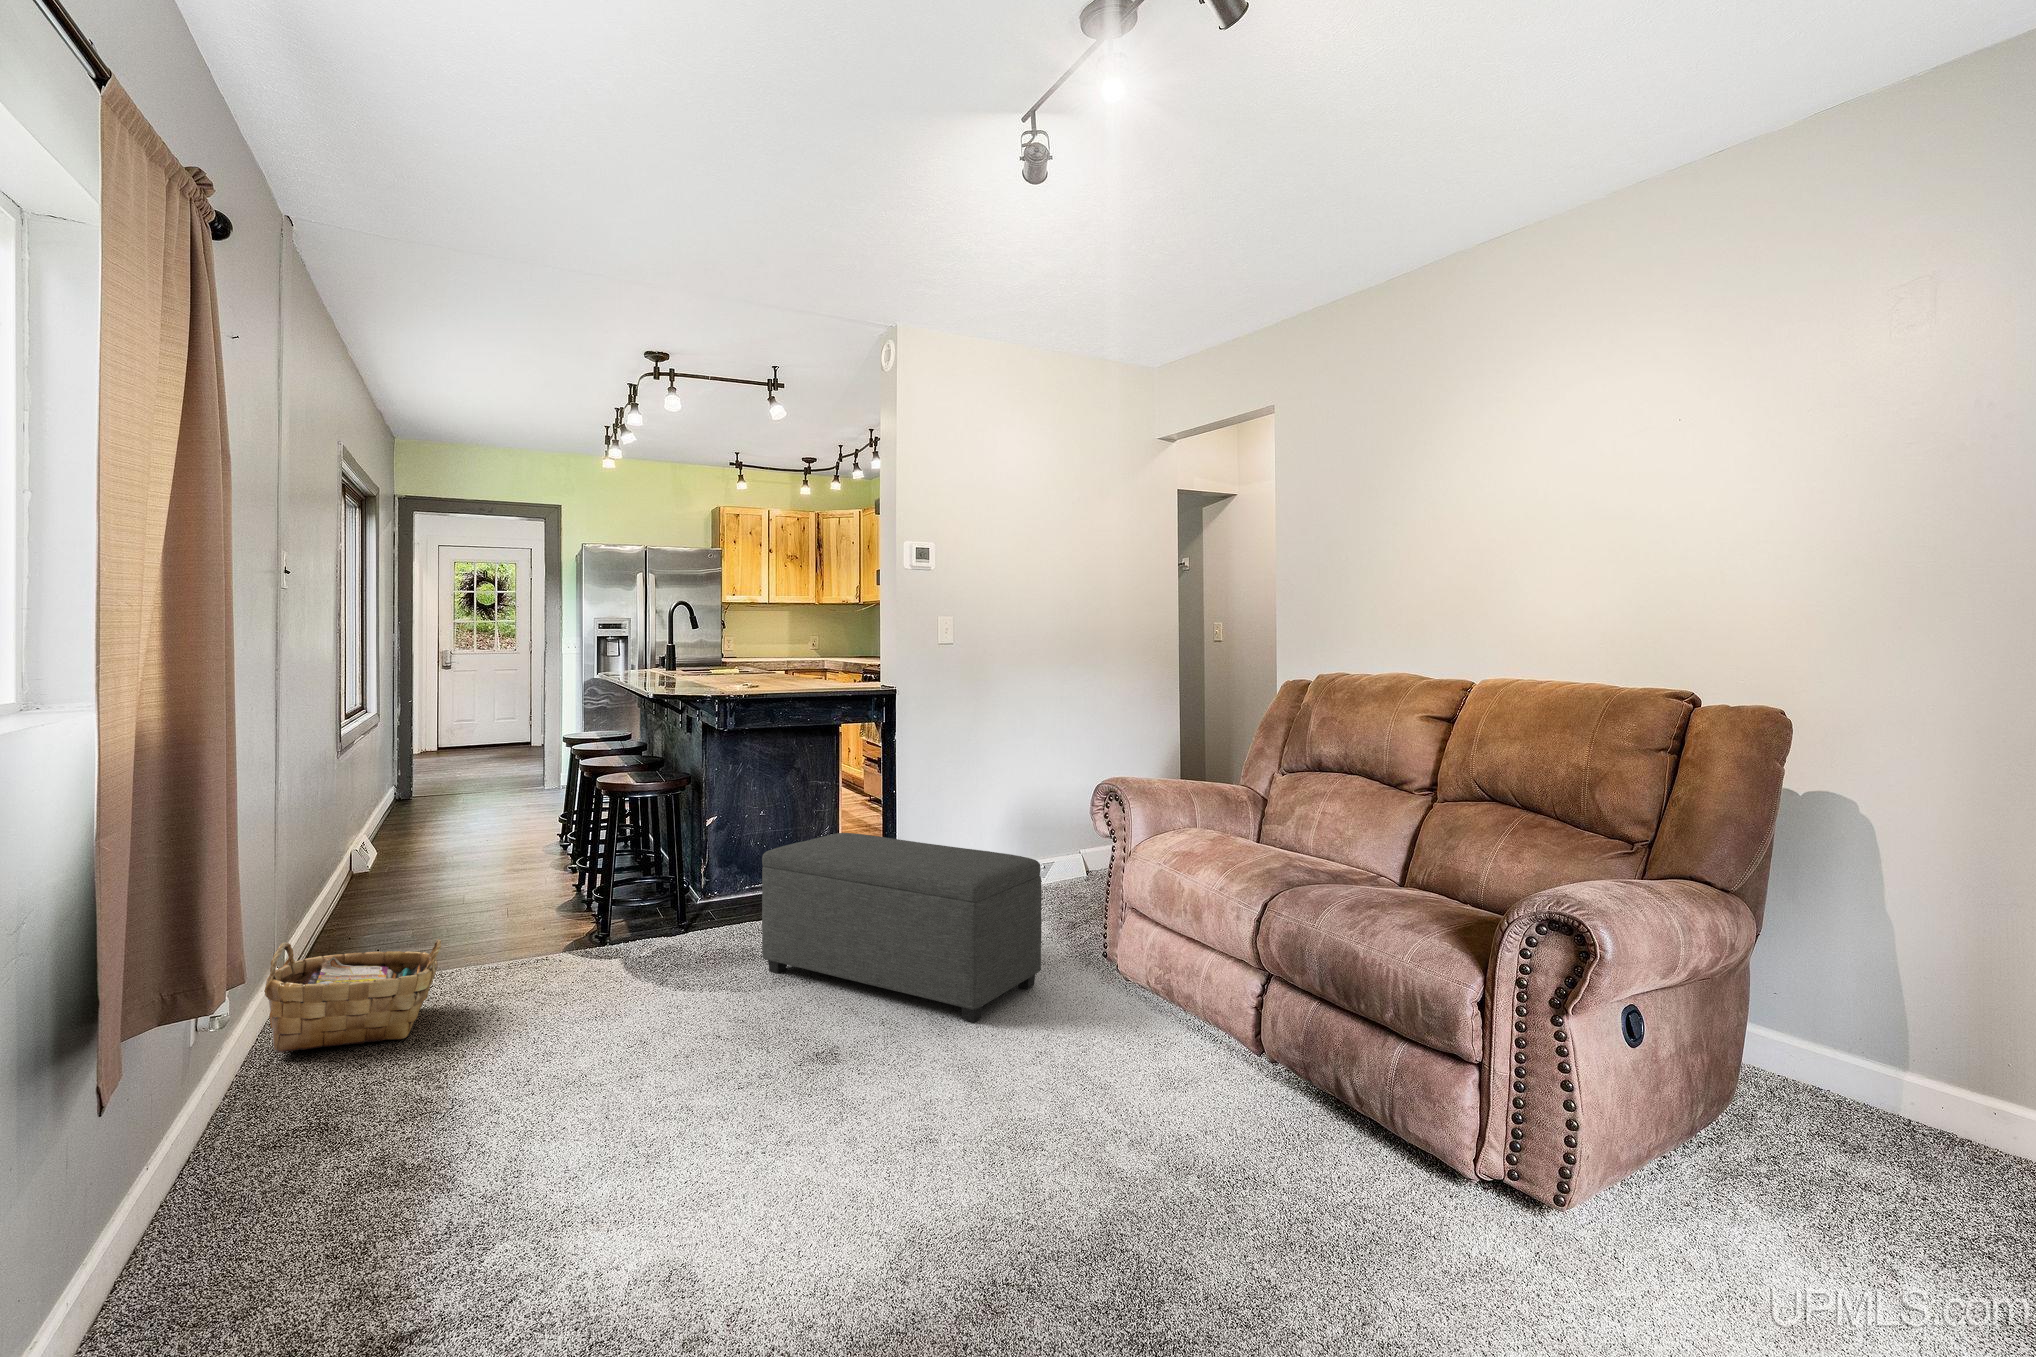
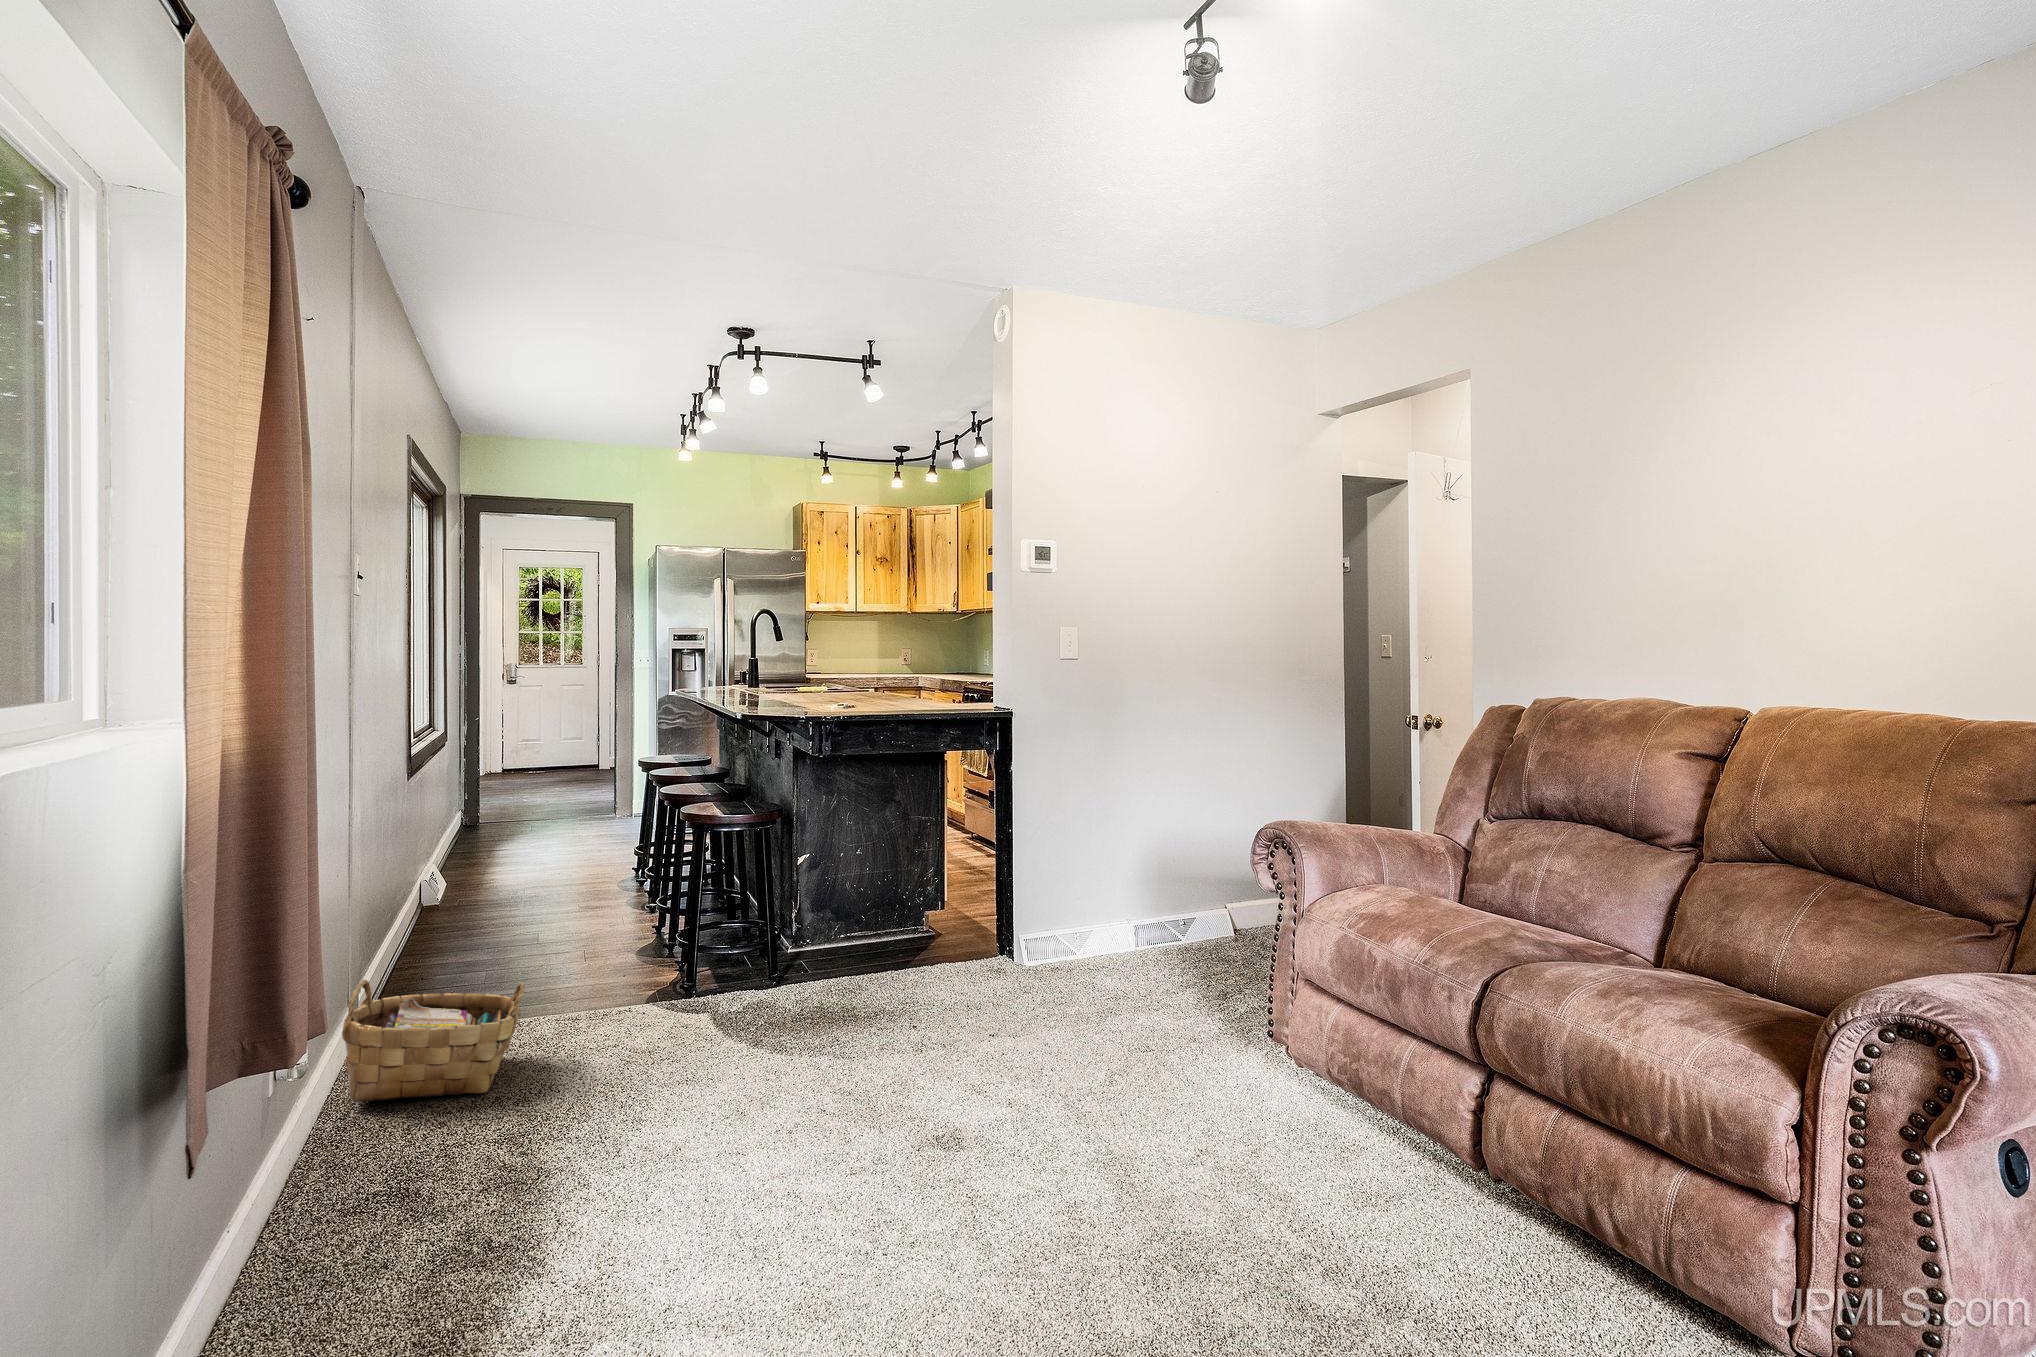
ottoman: present [762,833,1042,1022] -> none [868,876,1194,1107]

